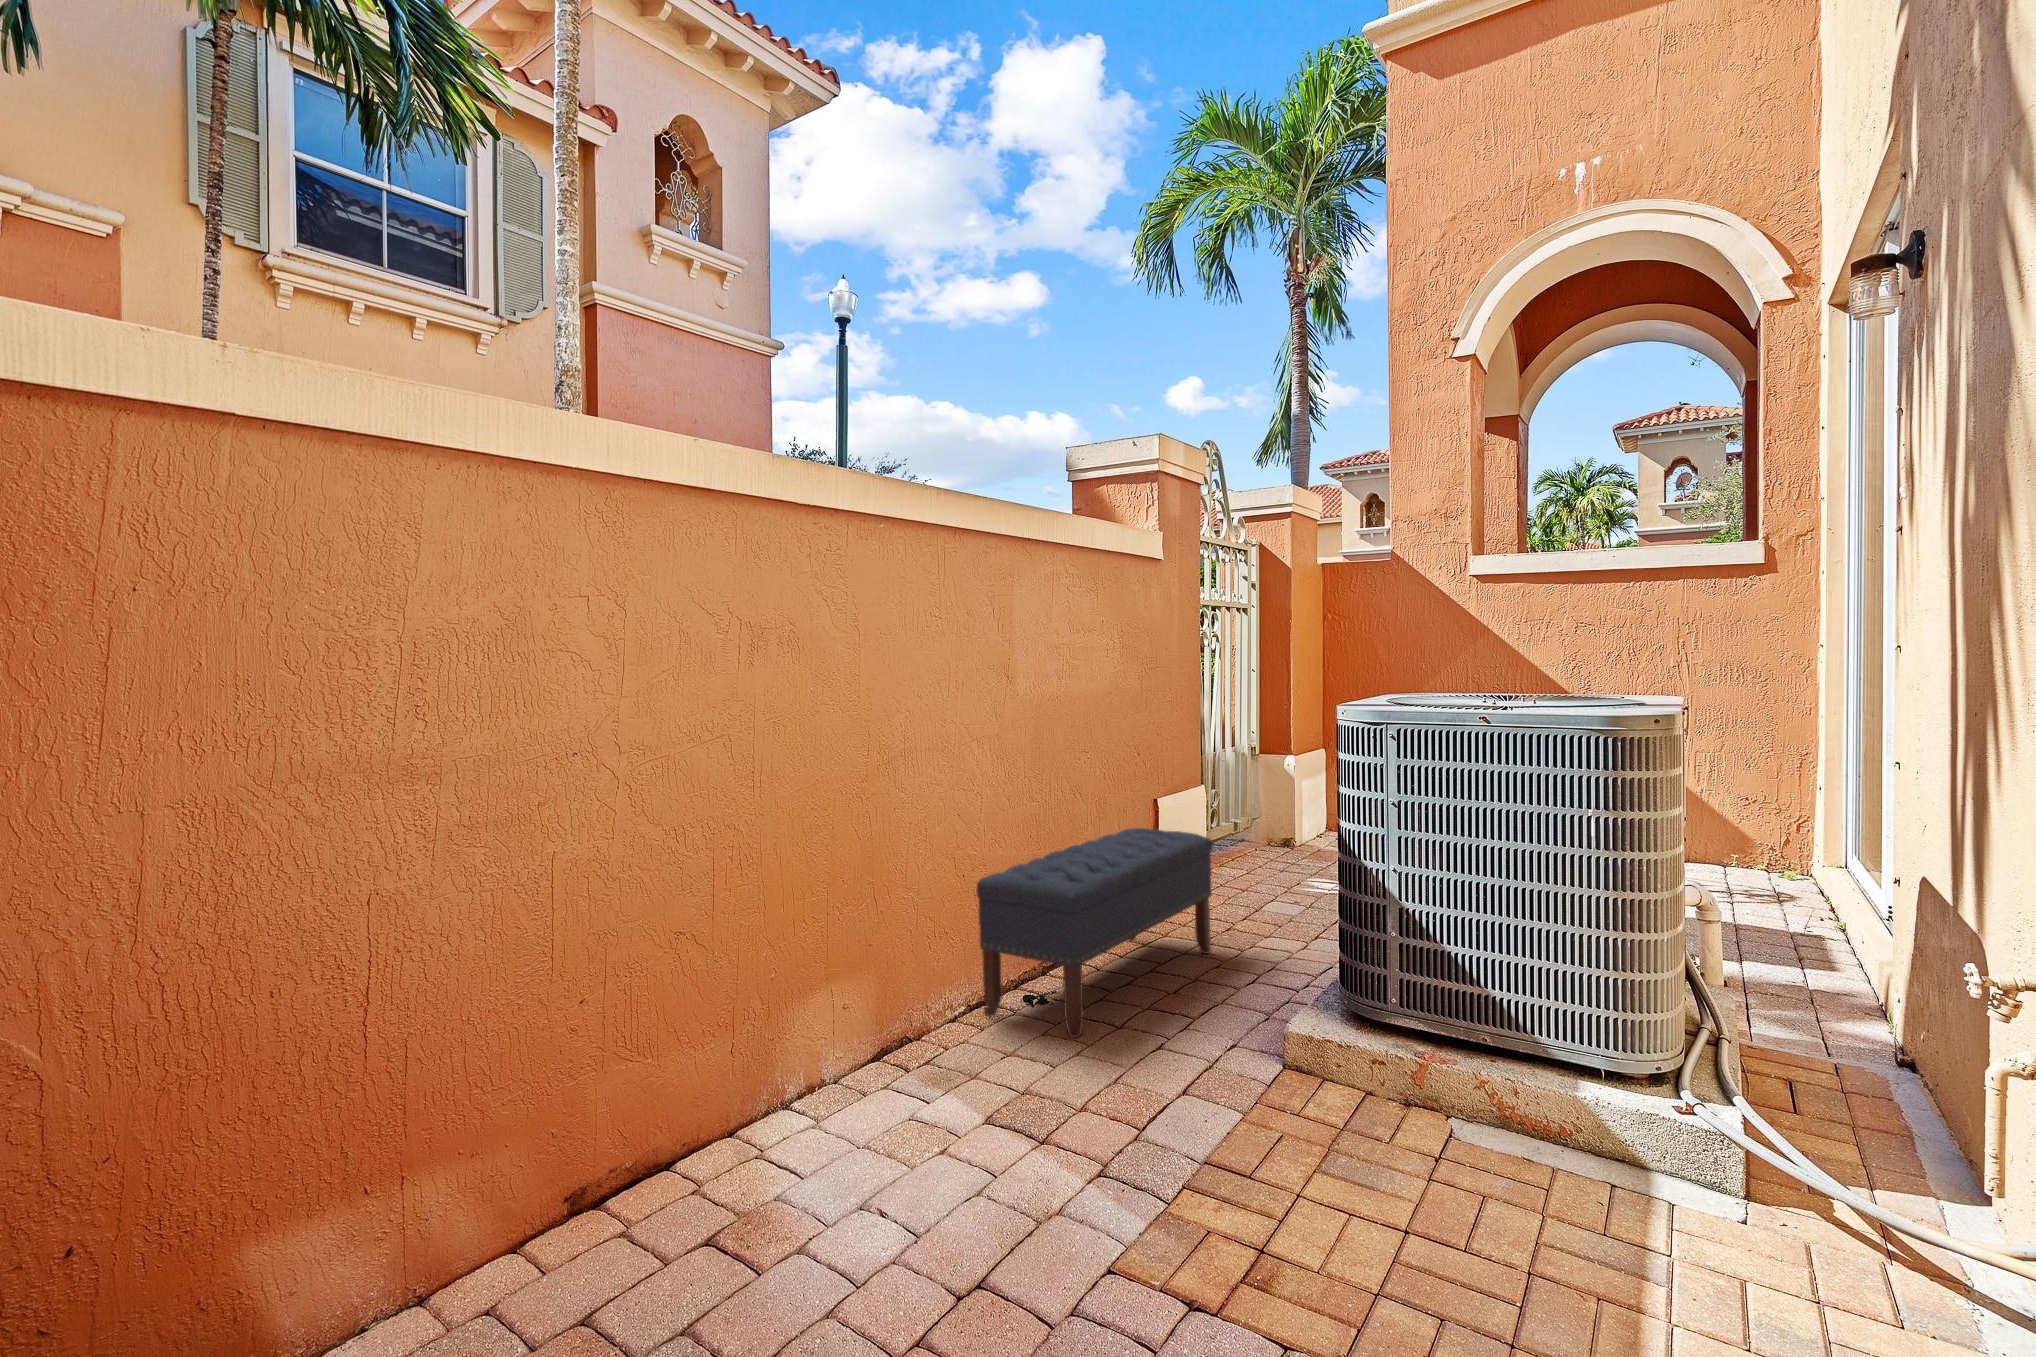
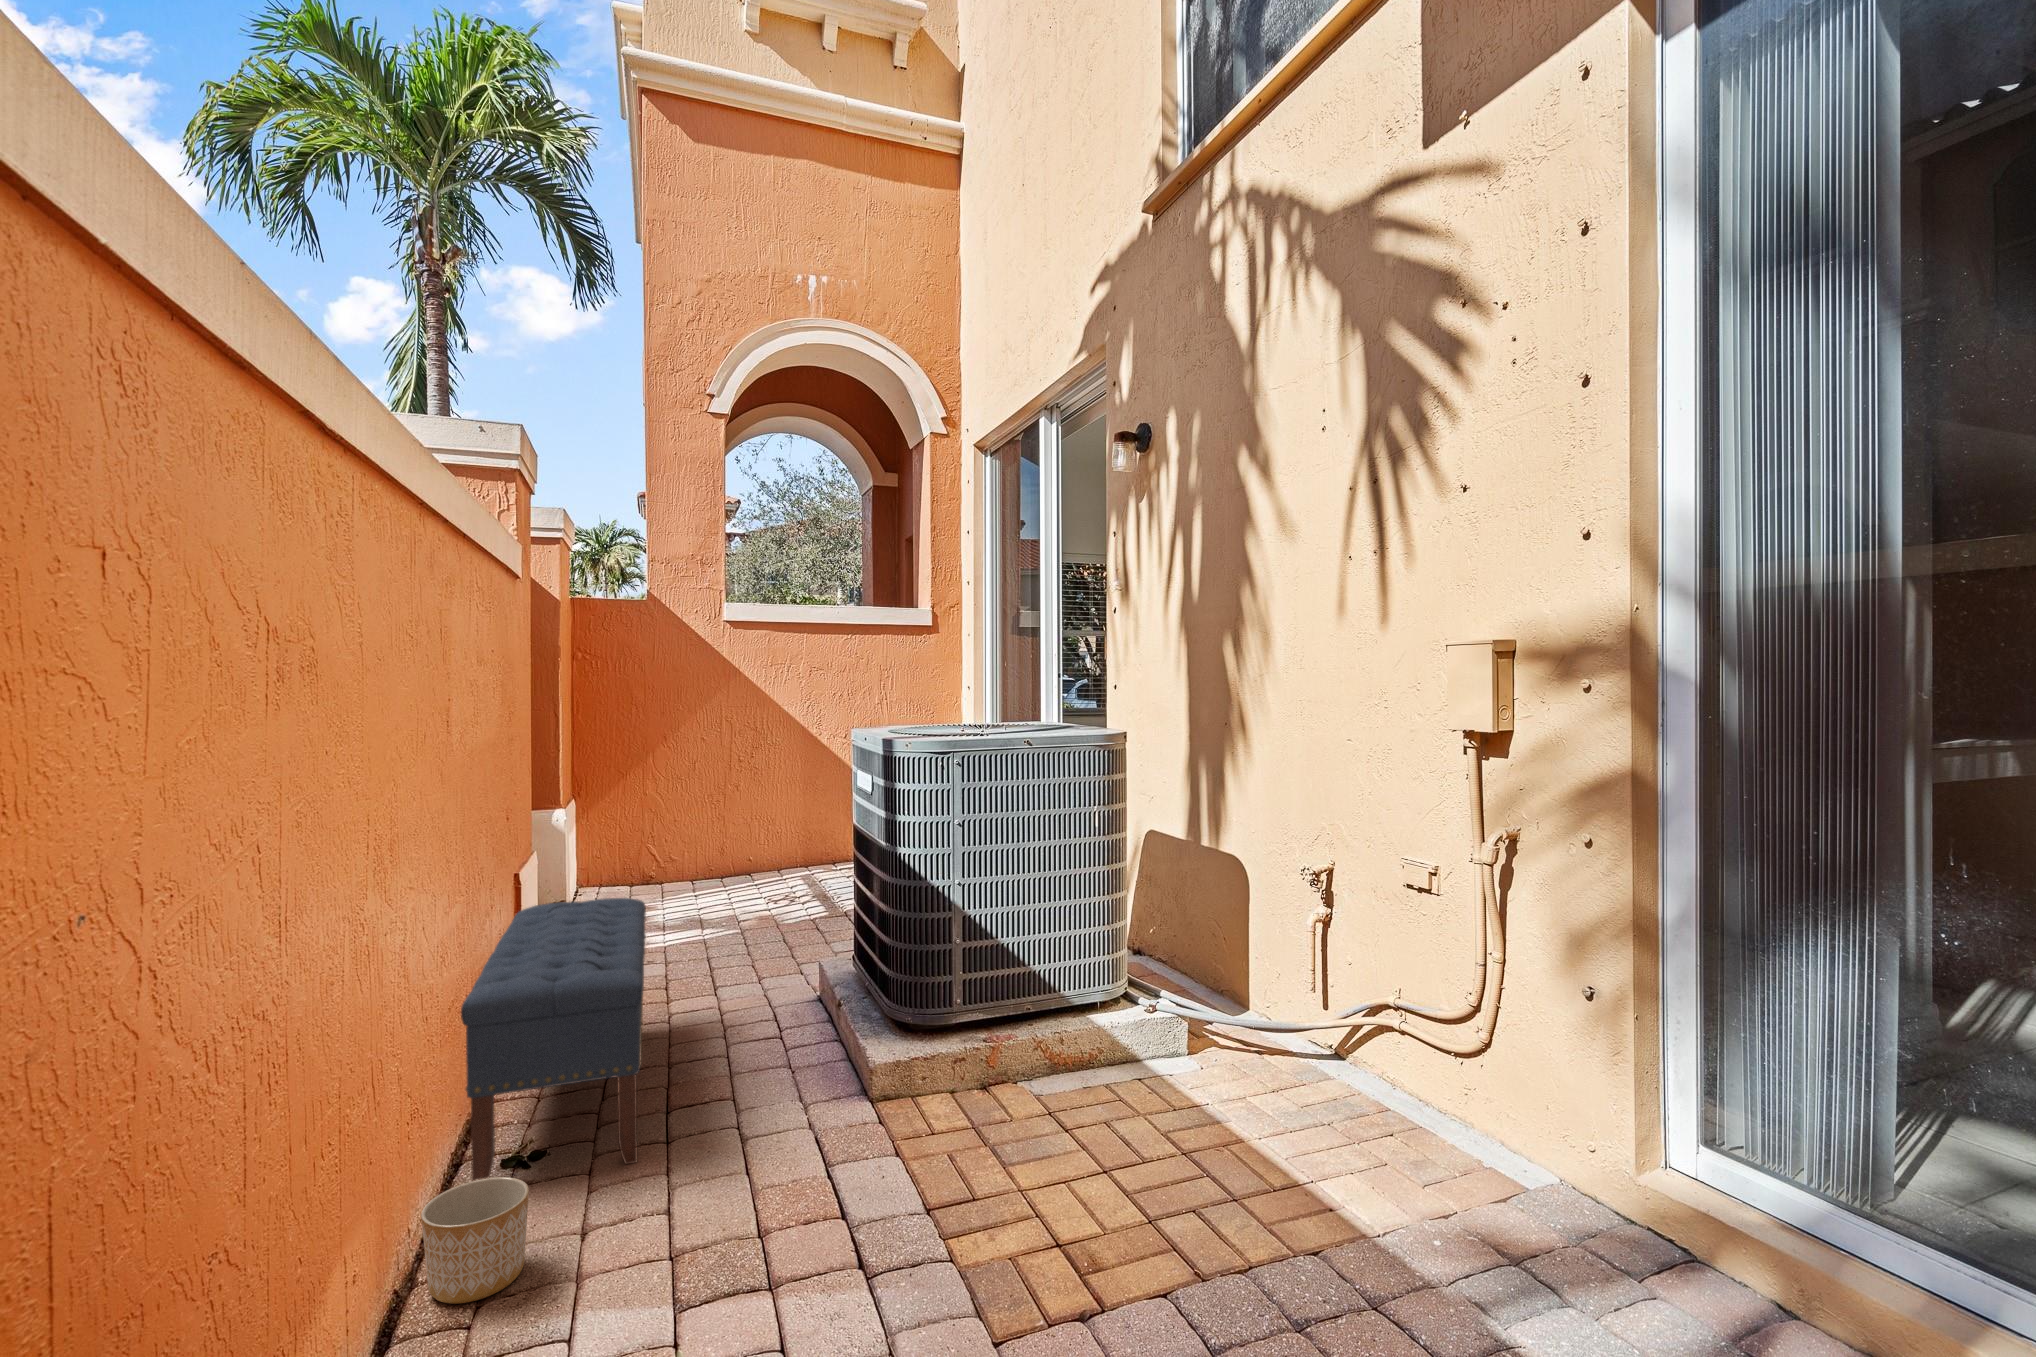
planter: none [885,998,949,1074] -> present [421,1177,529,1304]

